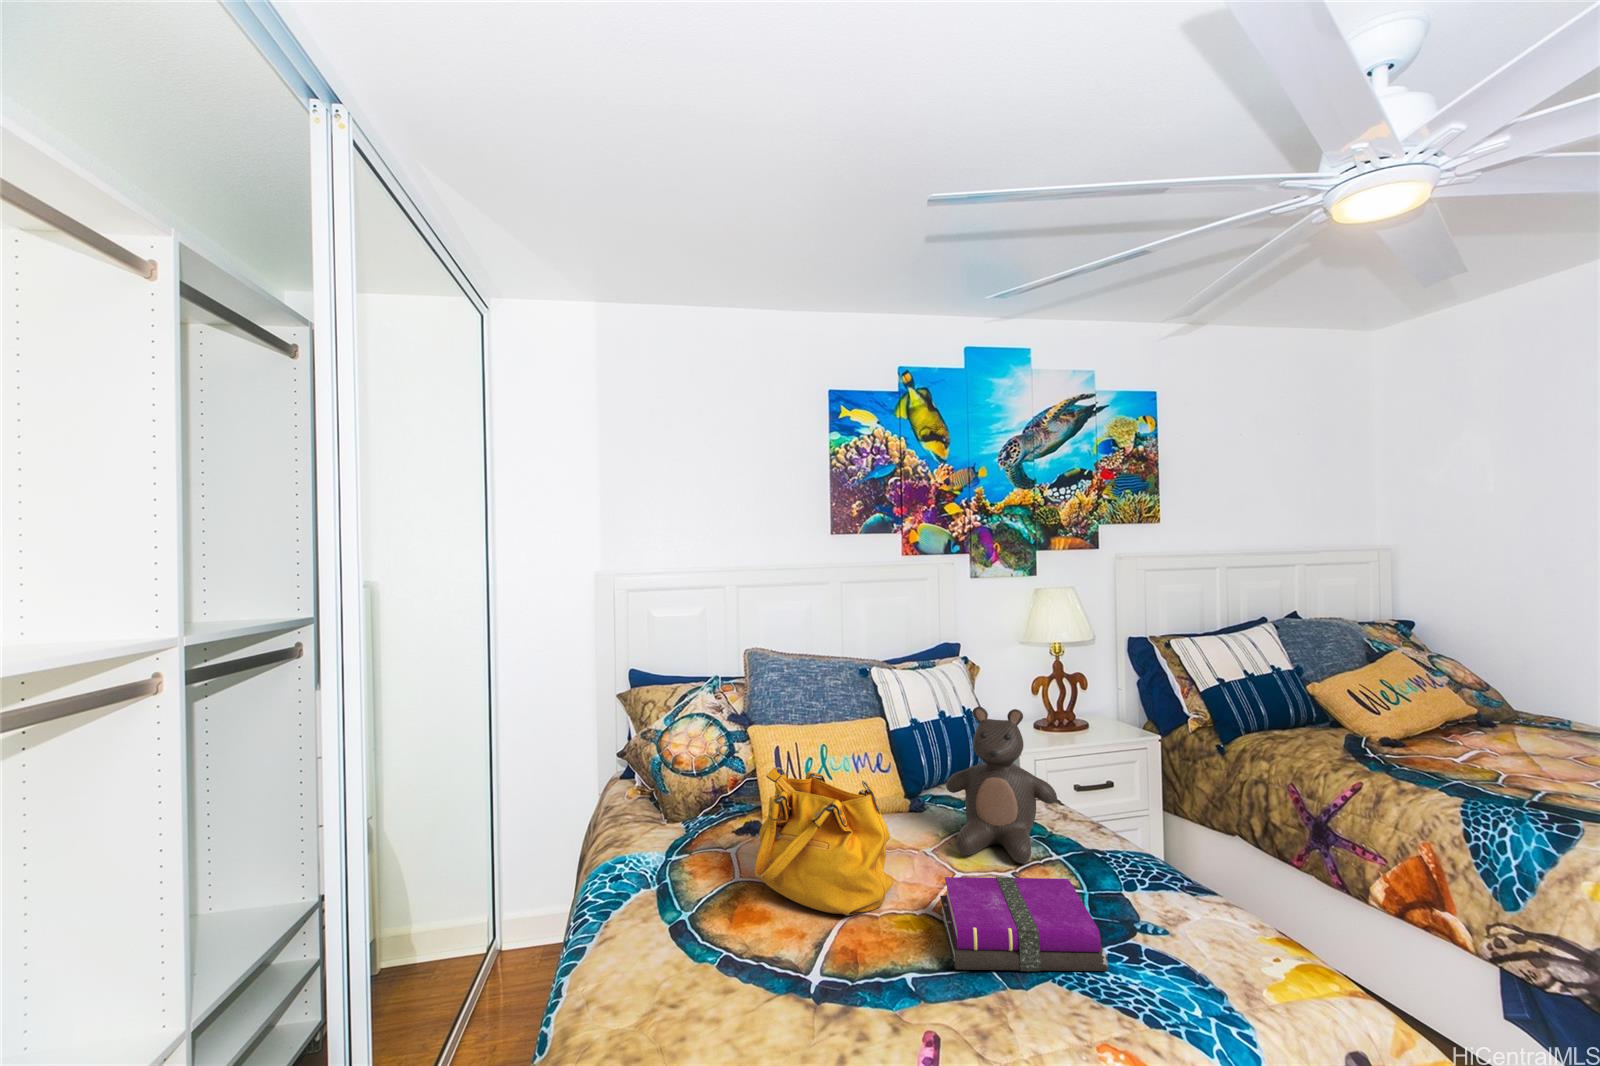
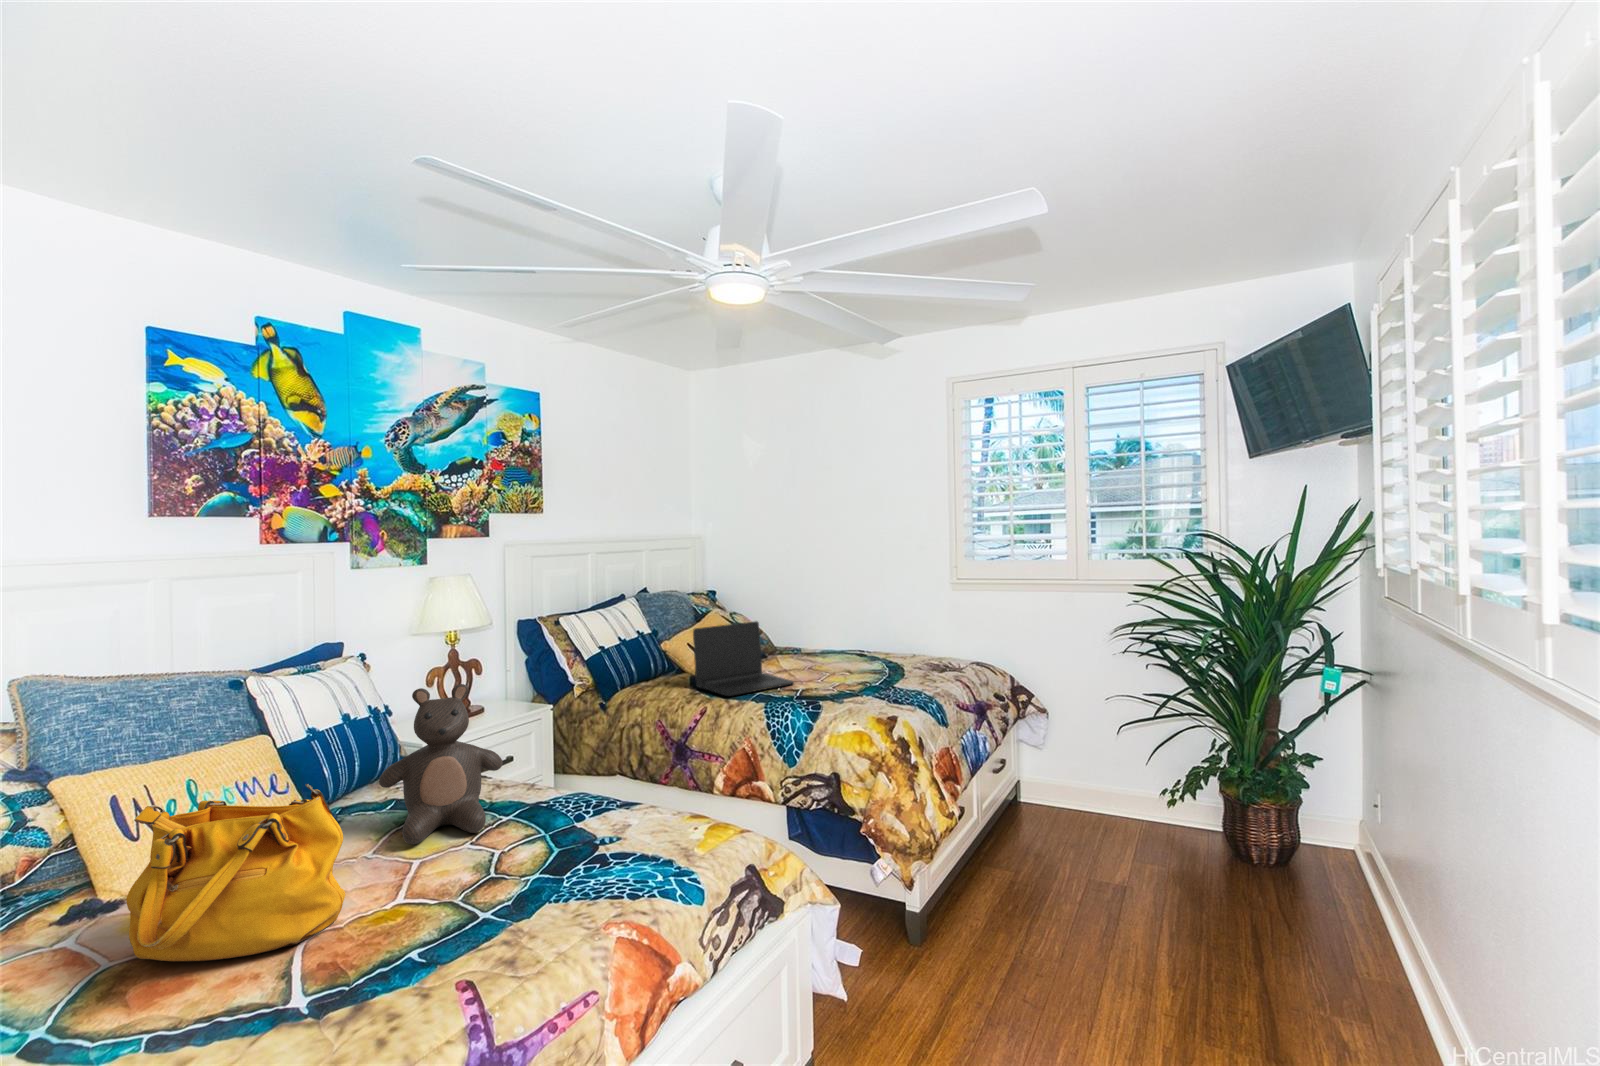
laptop: none [1349,674,1540,782] -> present [693,621,794,696]
notebook: present [940,877,1108,971] -> none [411,821,590,934]

